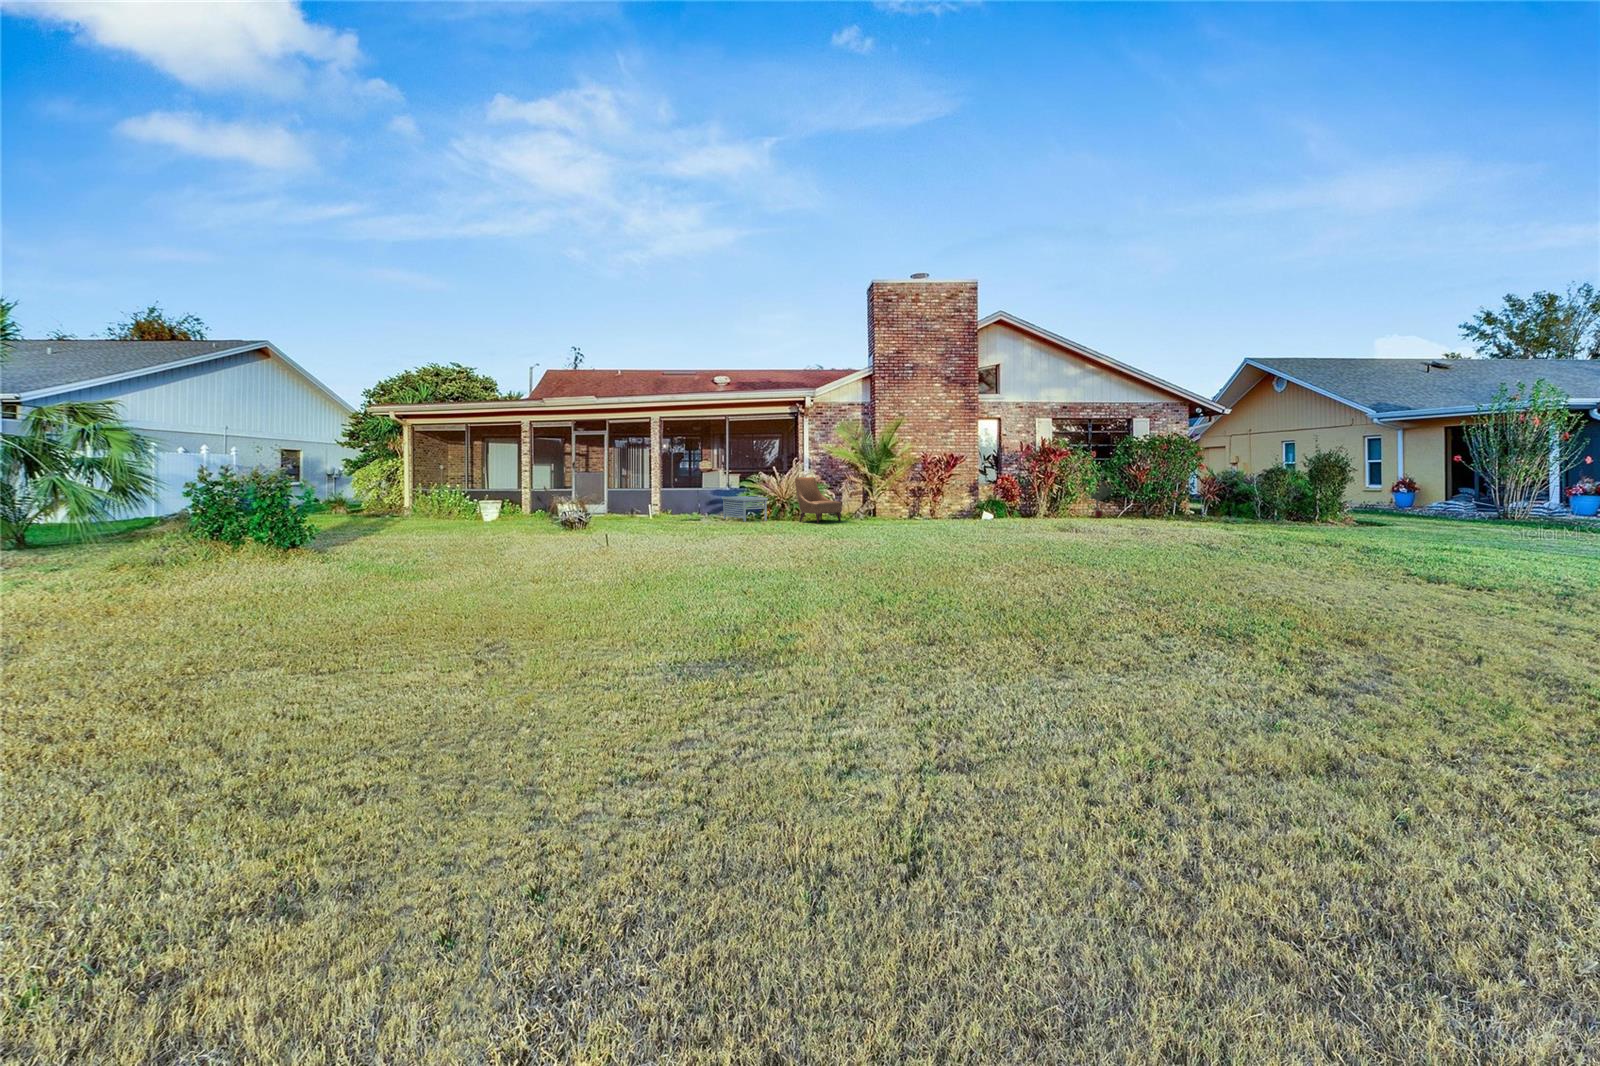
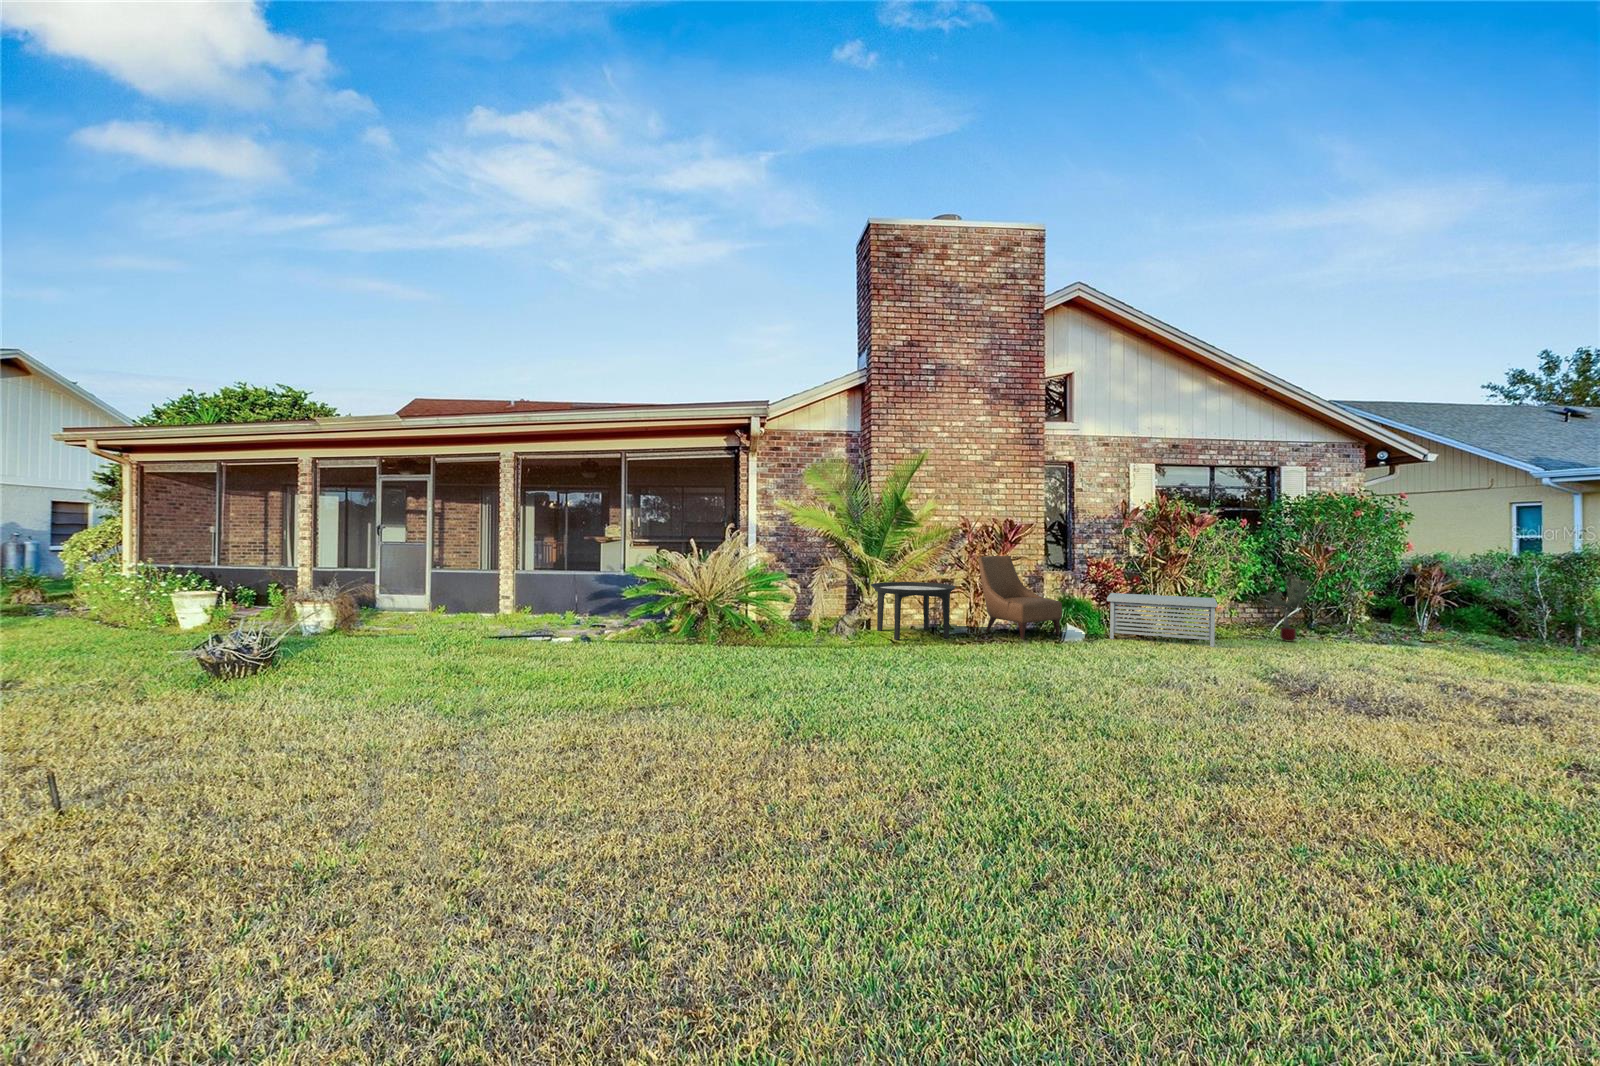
chair: present [795,477,842,523] -> present [978,556,1062,639]
round table: none [872,490,918,518] -> present [871,582,955,640]
storage bench: present [722,496,768,522] -> present [1107,593,1217,647]

